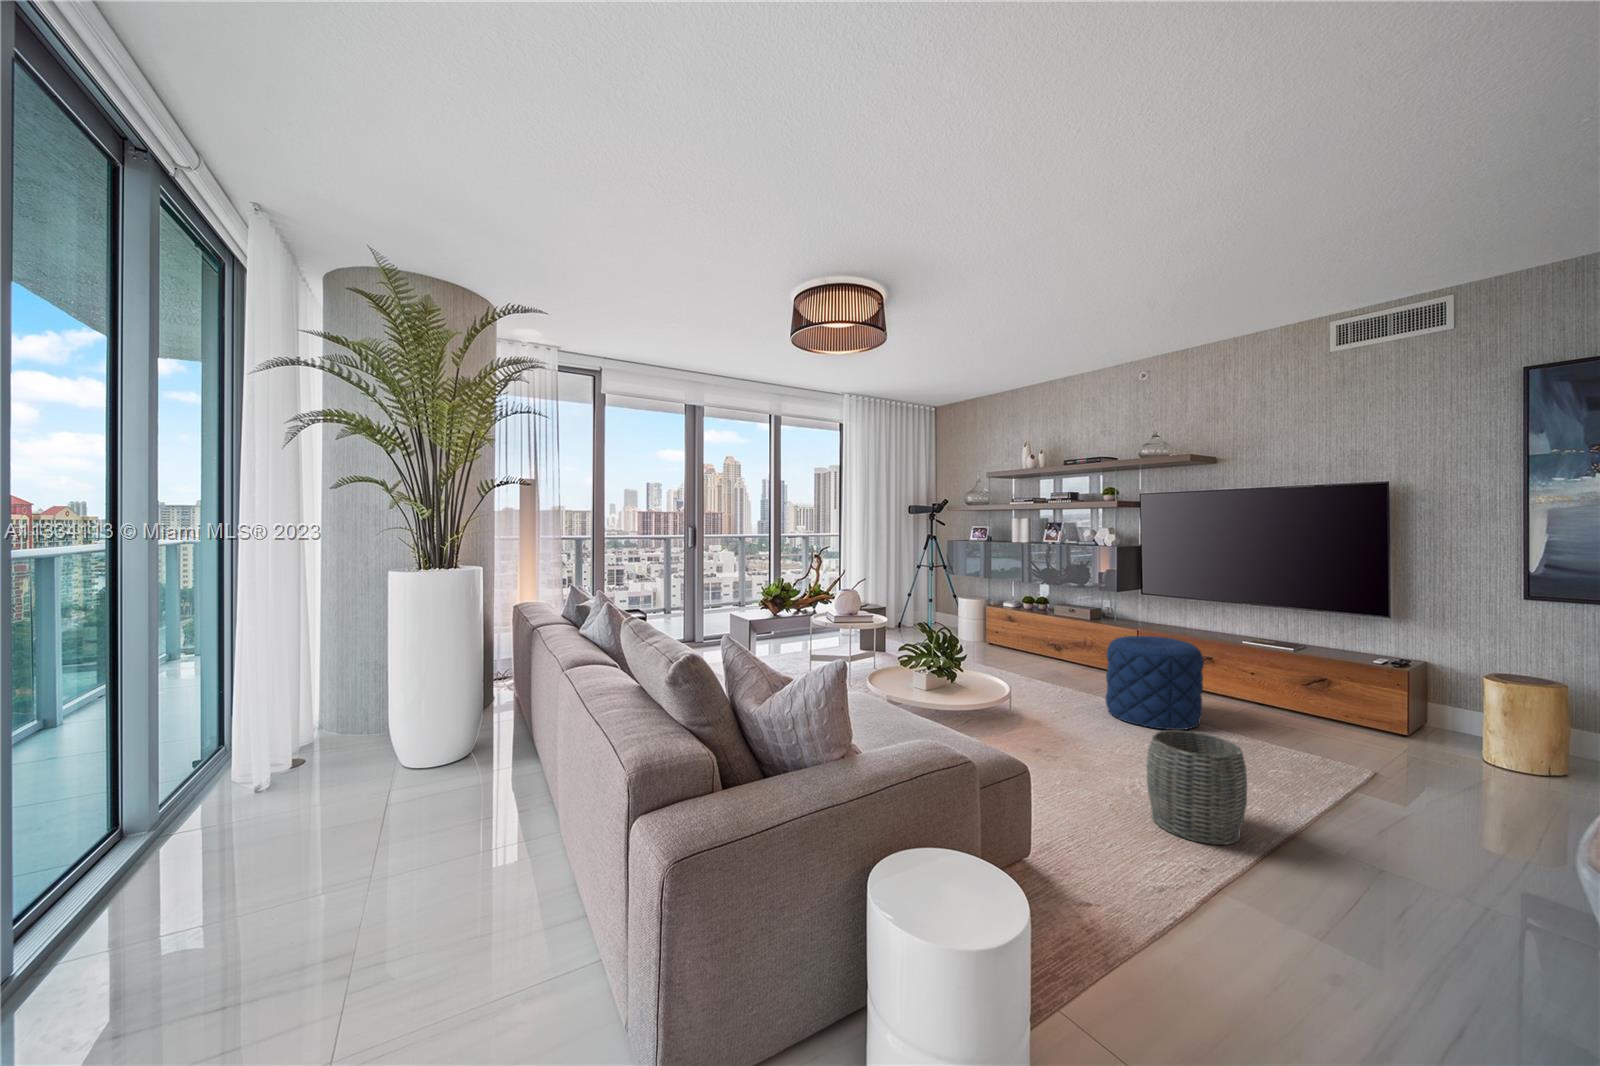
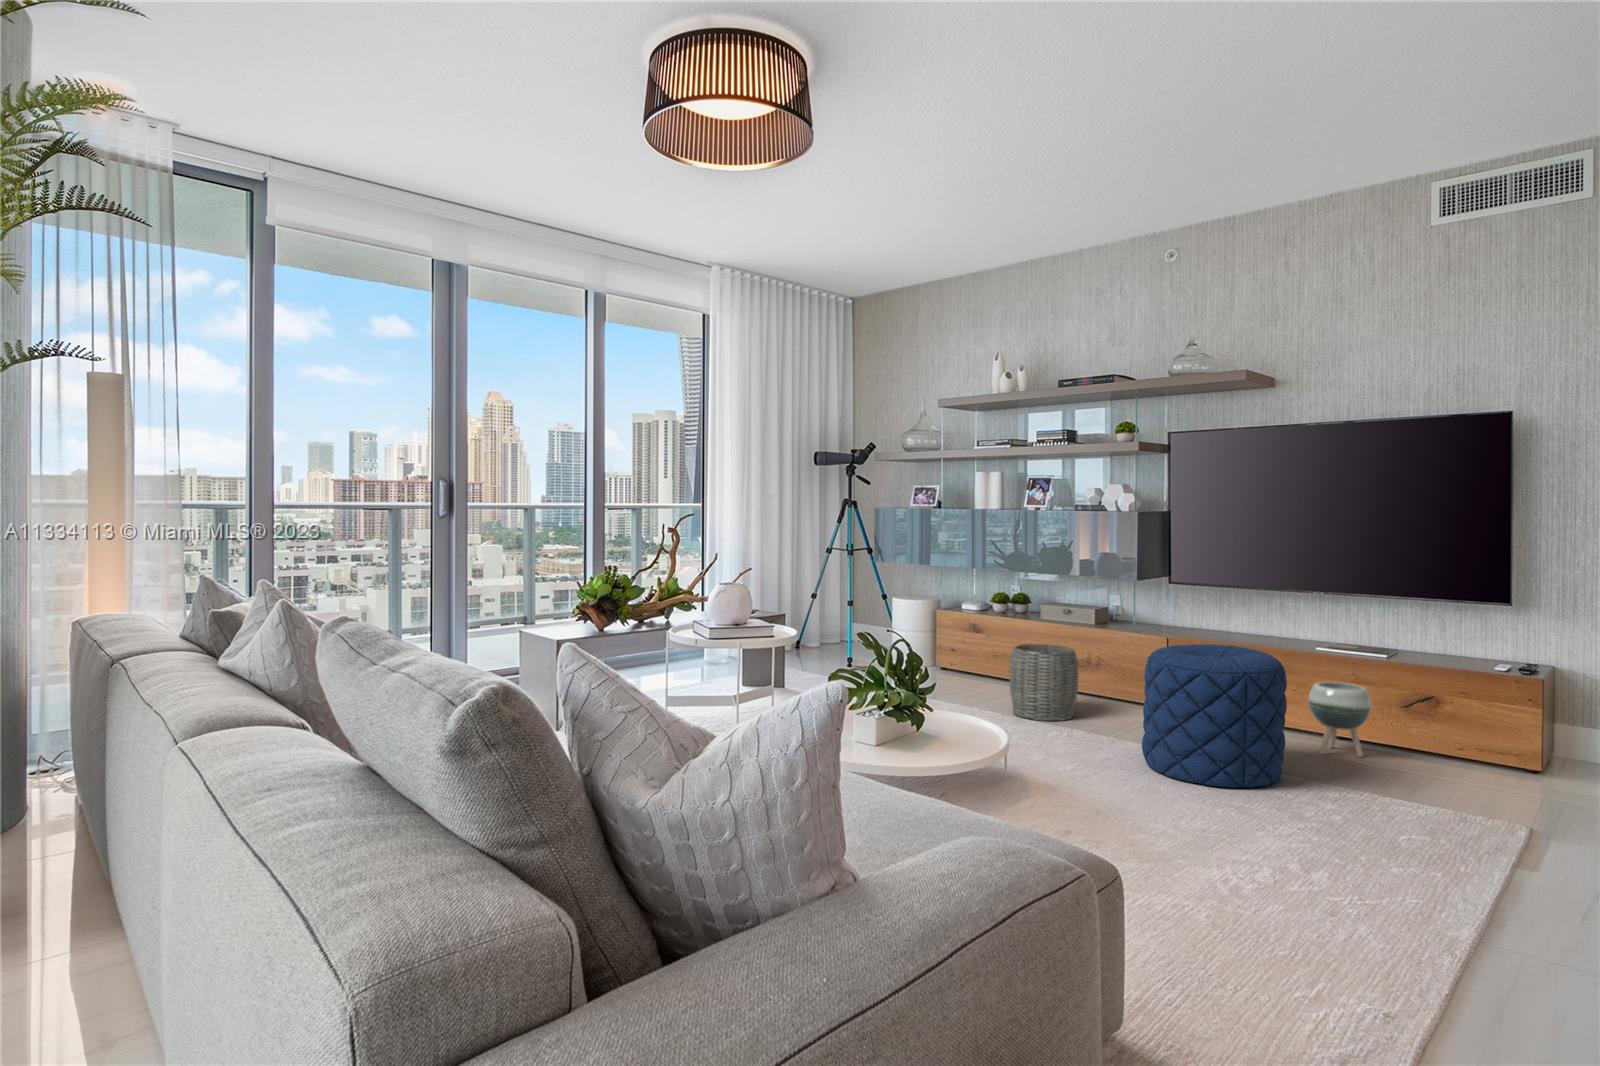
planter: none [1229,664,1274,715] -> present [1309,682,1371,757]
woven basket: present [1147,730,1247,845] -> present [1010,644,1078,721]

